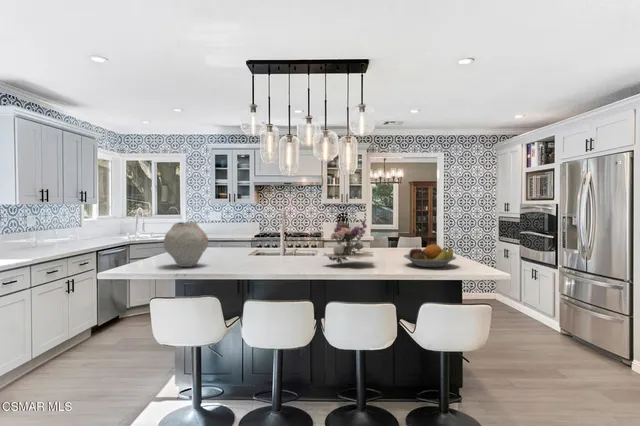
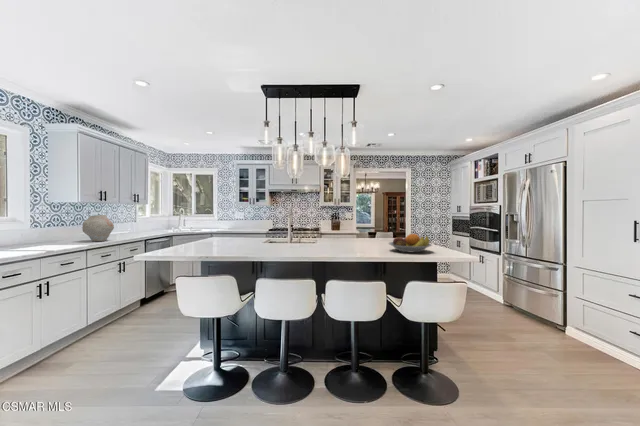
flower arrangement: present [323,221,373,264] -> none [322,215,365,250]
vase: present [164,222,208,267] -> present [82,215,114,242]

